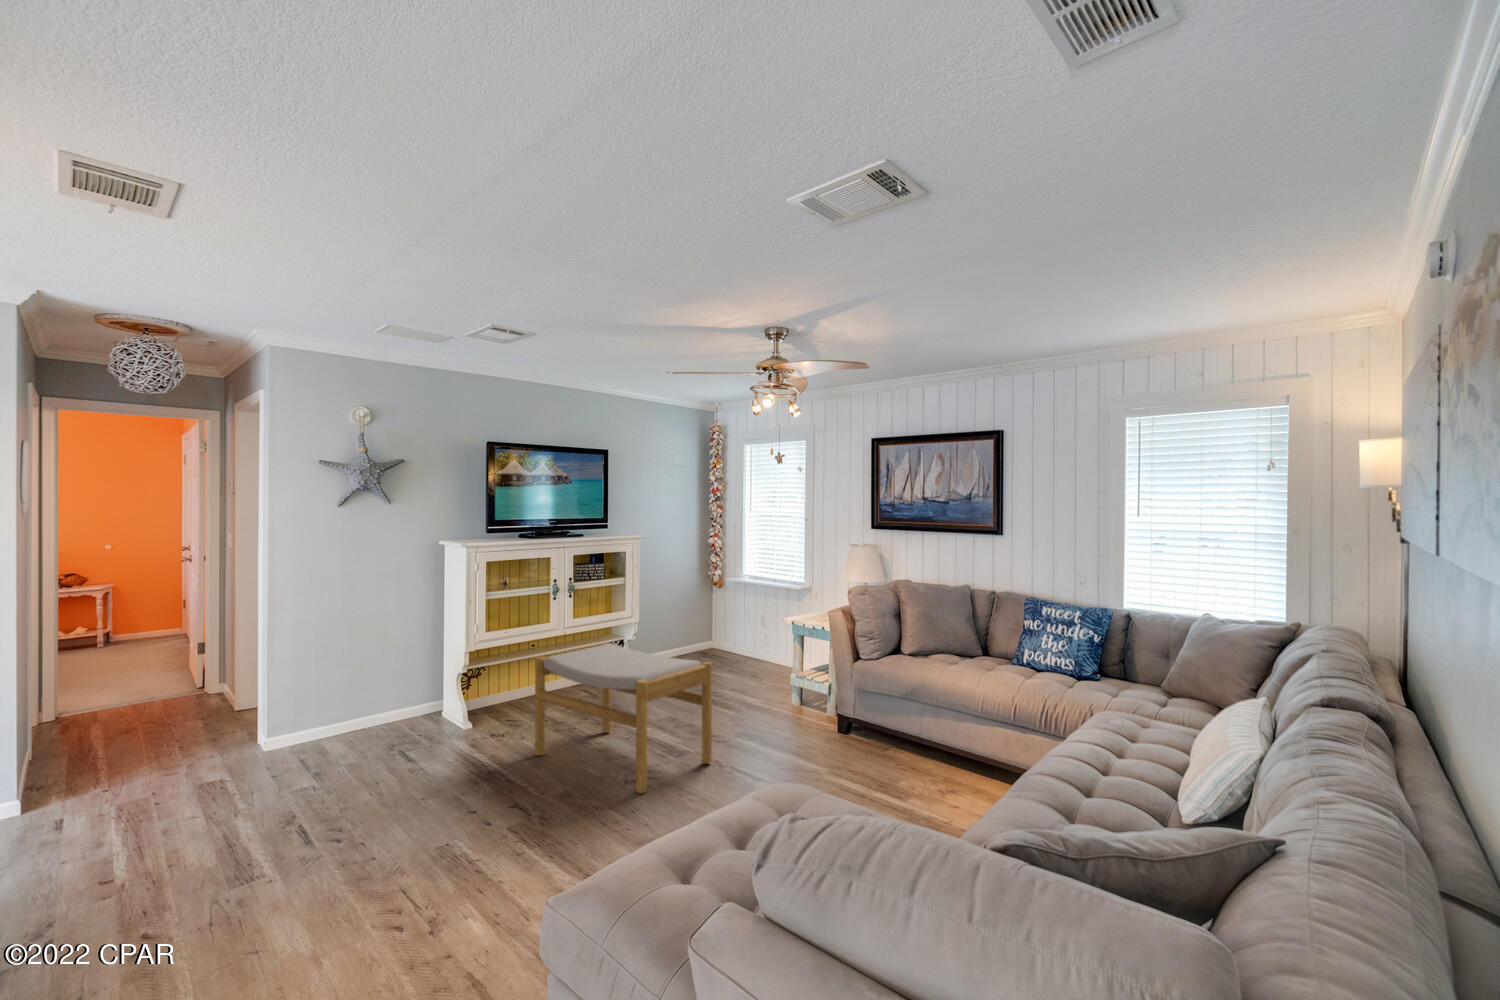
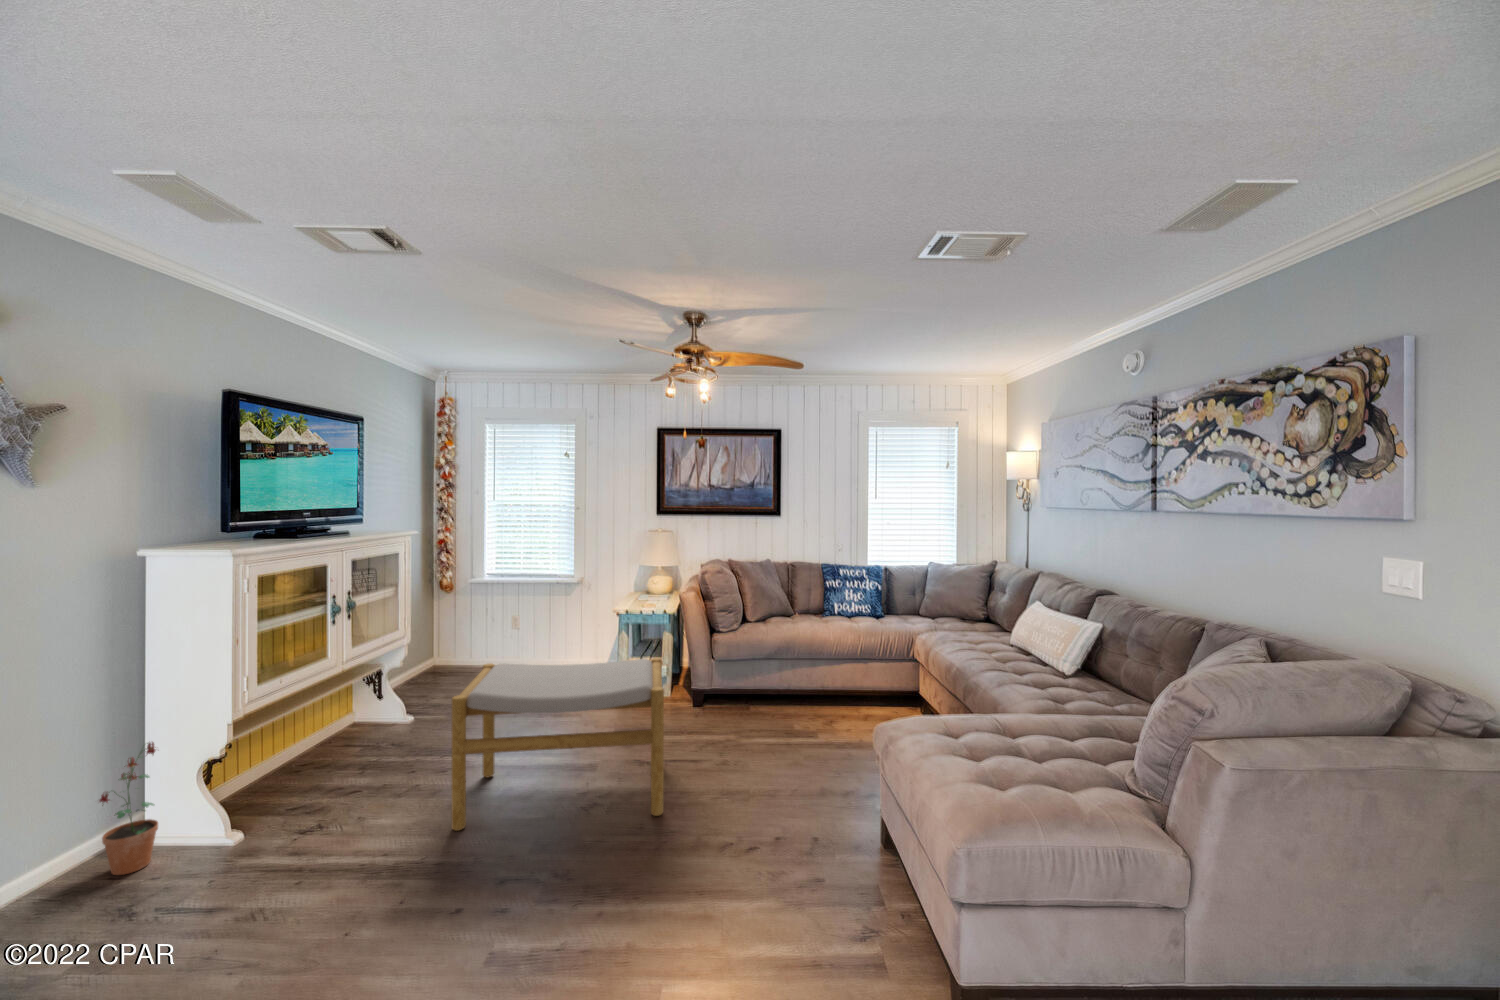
potted plant: none [403,651,437,723] -> present [99,742,158,875]

